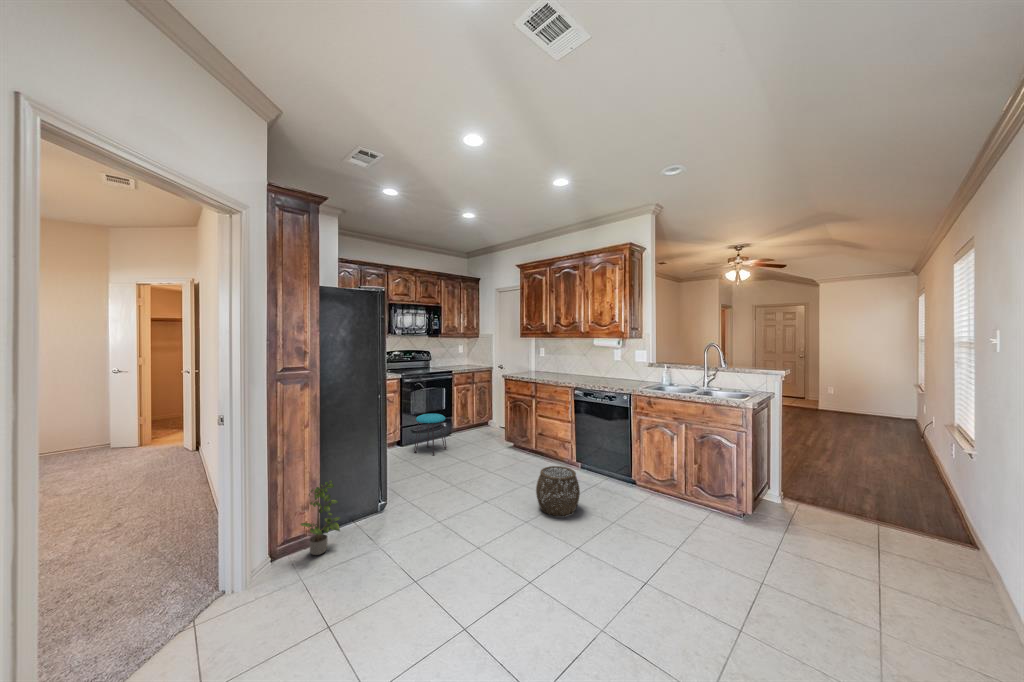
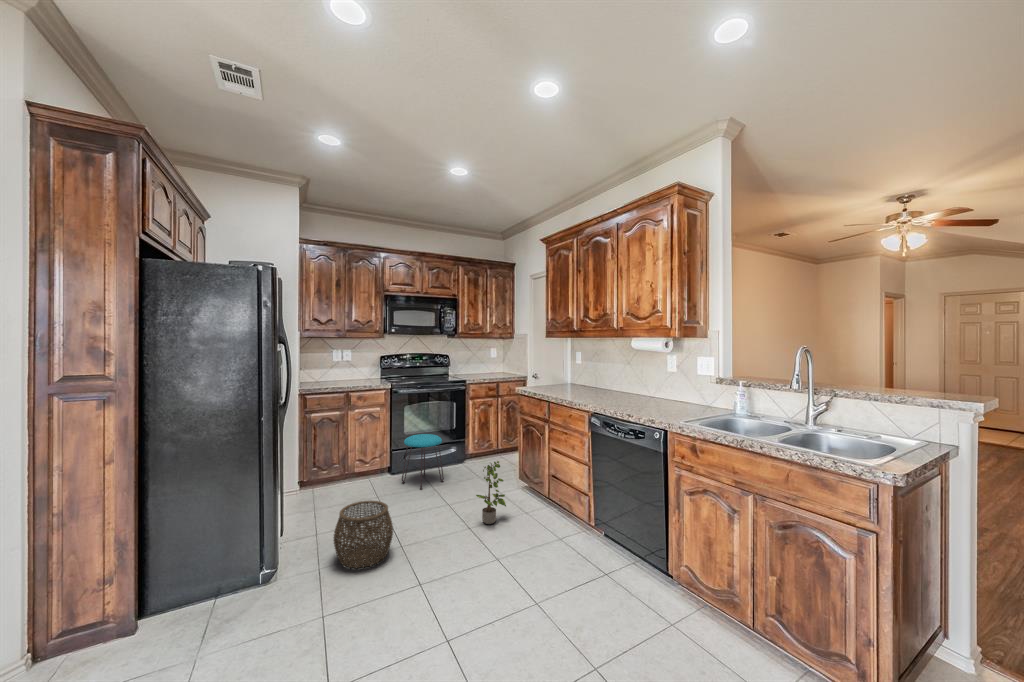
woven basket: present [536,466,580,516] -> present [333,501,393,568]
potted plant: present [301,481,340,555] -> present [476,461,506,524]

